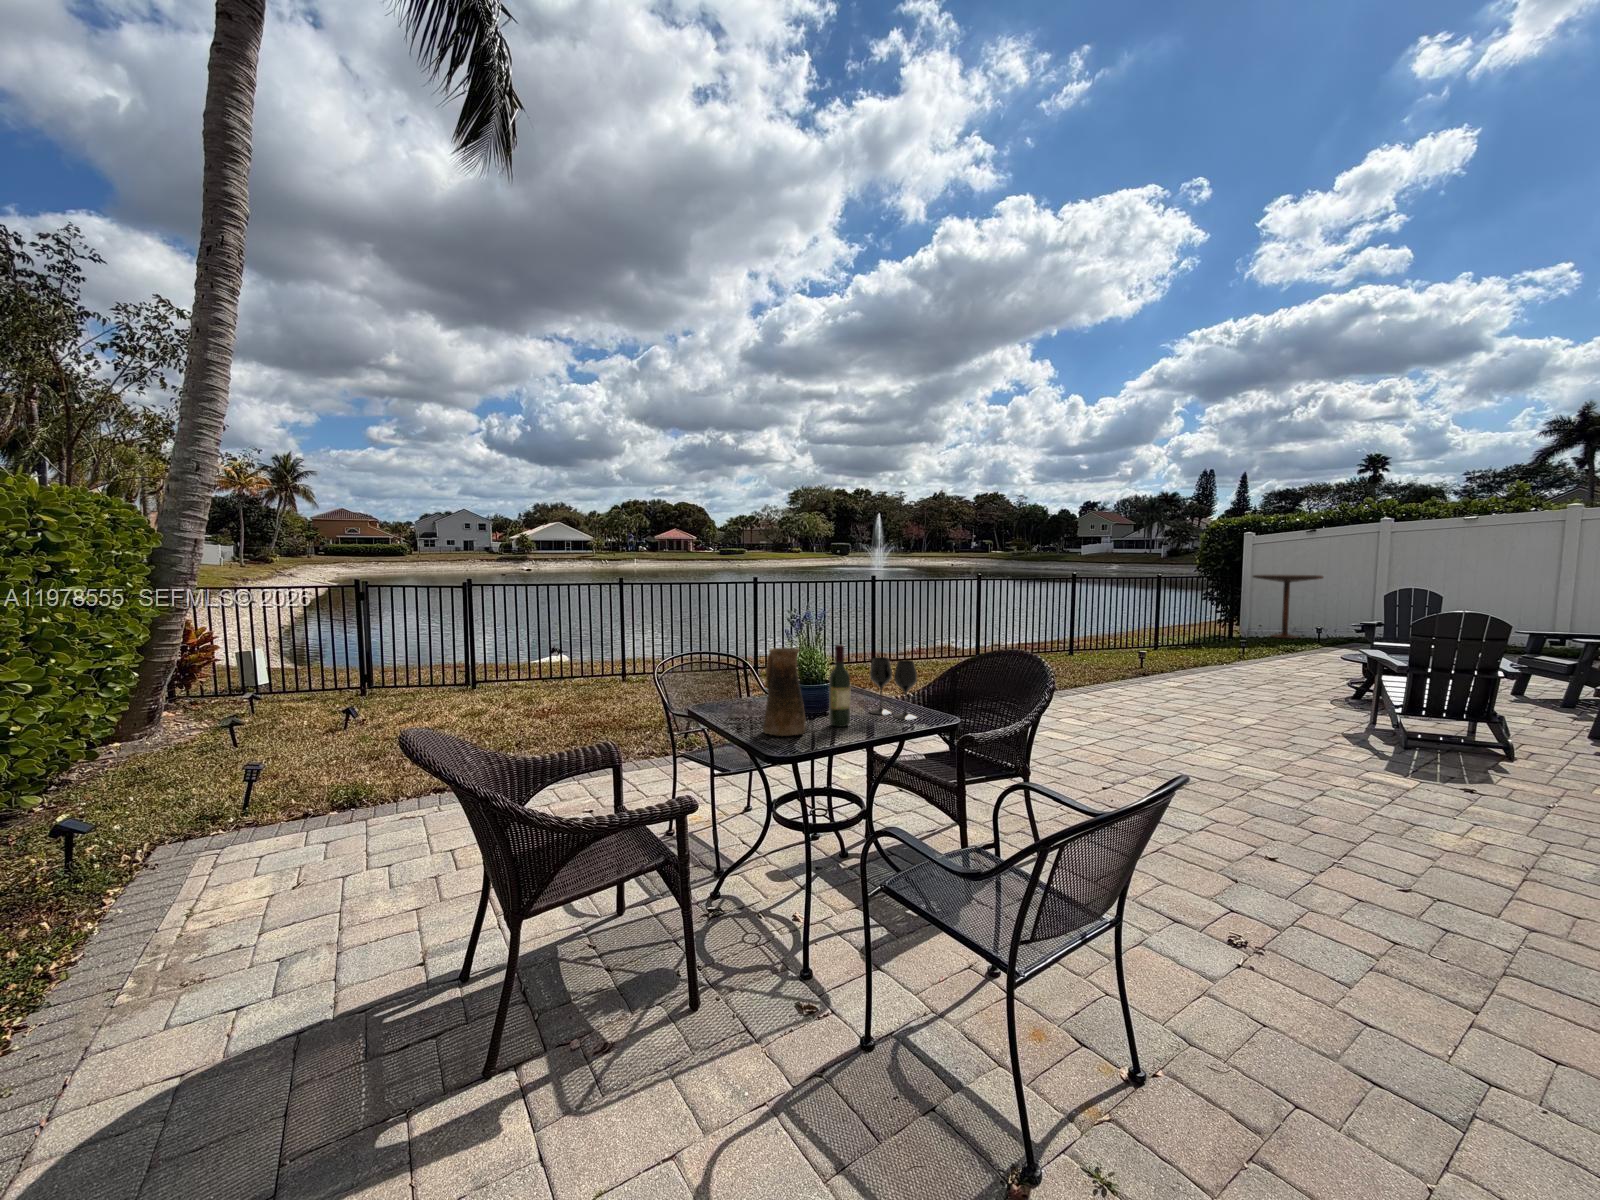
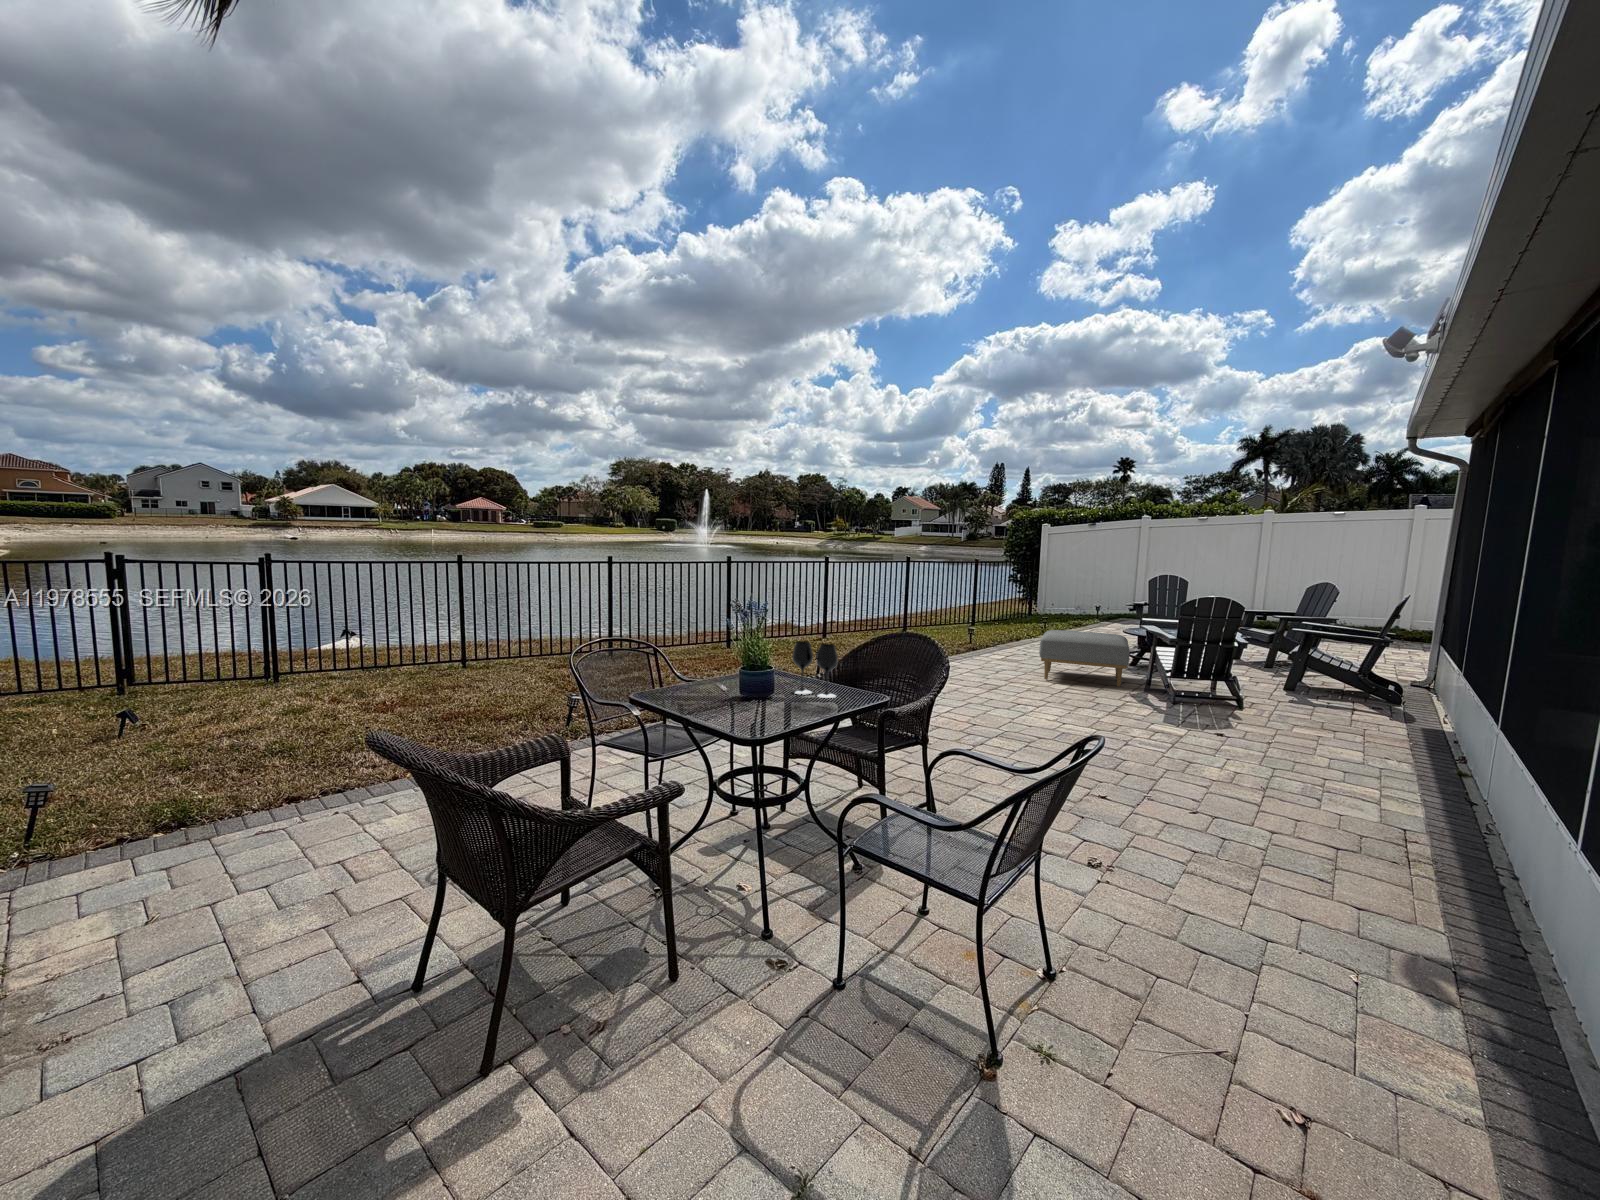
pedestal table: present [1253,575,1323,638] -> none [1047,561,1100,615]
wine bottle: present [829,644,851,727] -> none [764,631,784,707]
pitcher: present [763,647,806,736] -> none [706,635,748,719]
ottoman: none [1221,654,1345,724] -> present [1039,630,1130,687]

